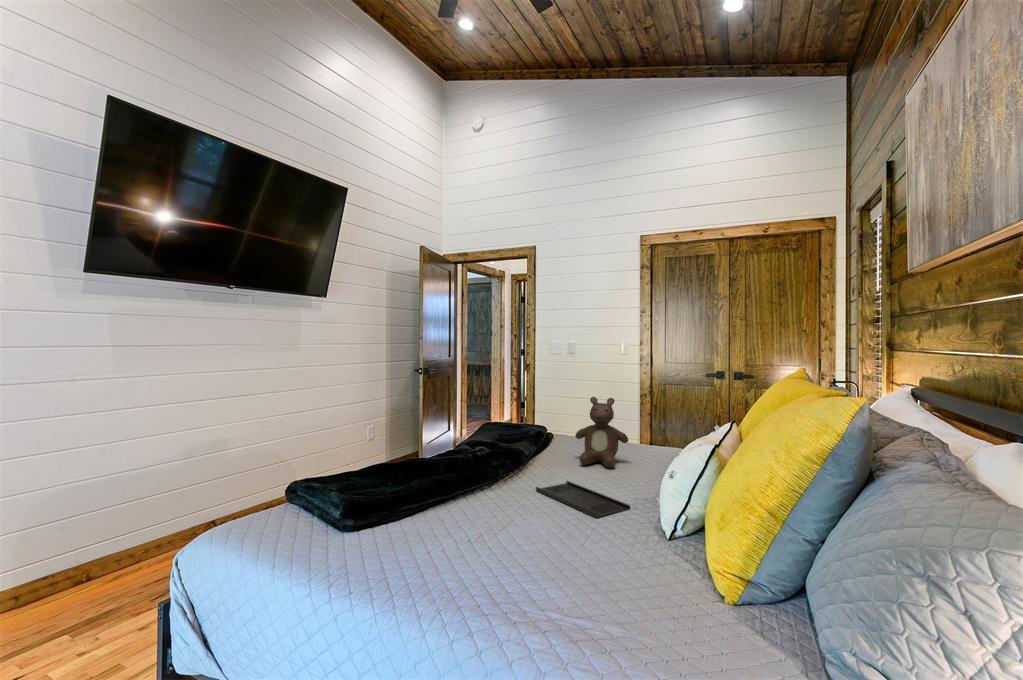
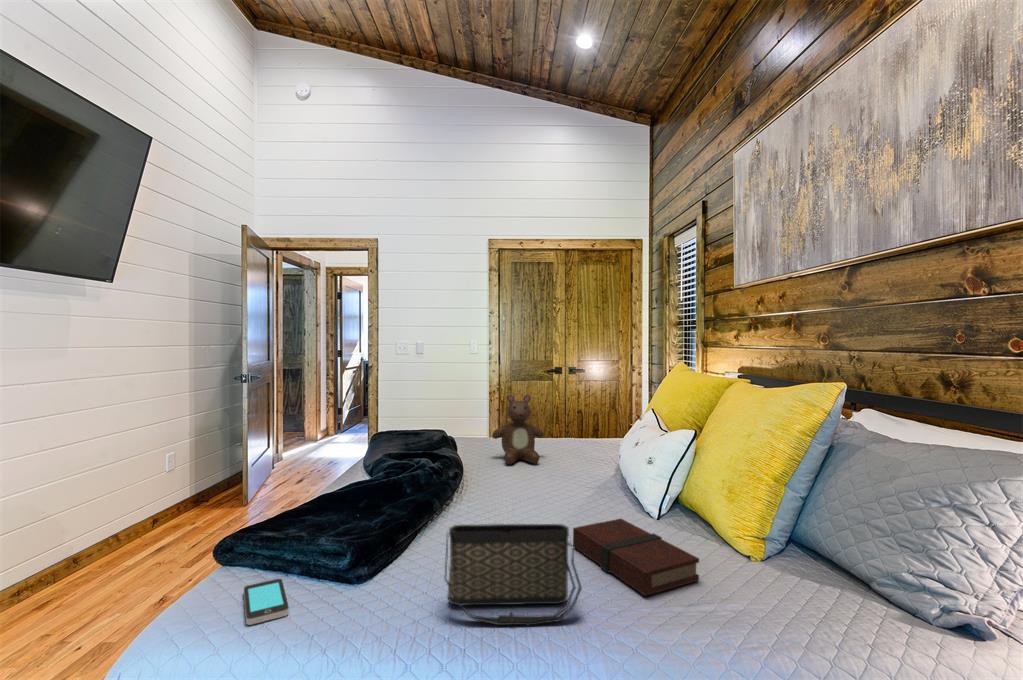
tray: present [536,481,630,518] -> none [496,481,597,512]
handbag: none [383,499,488,596] -> present [445,524,581,625]
smartphone: none [269,519,313,544] -> present [244,579,289,625]
book: none [547,526,630,601] -> present [573,519,699,596]

